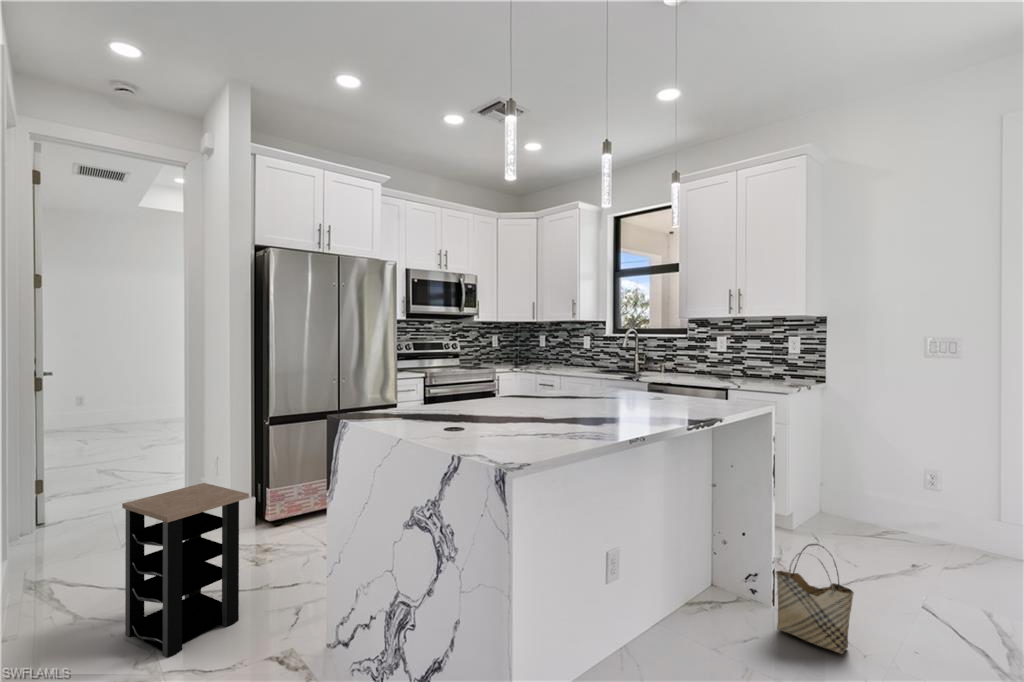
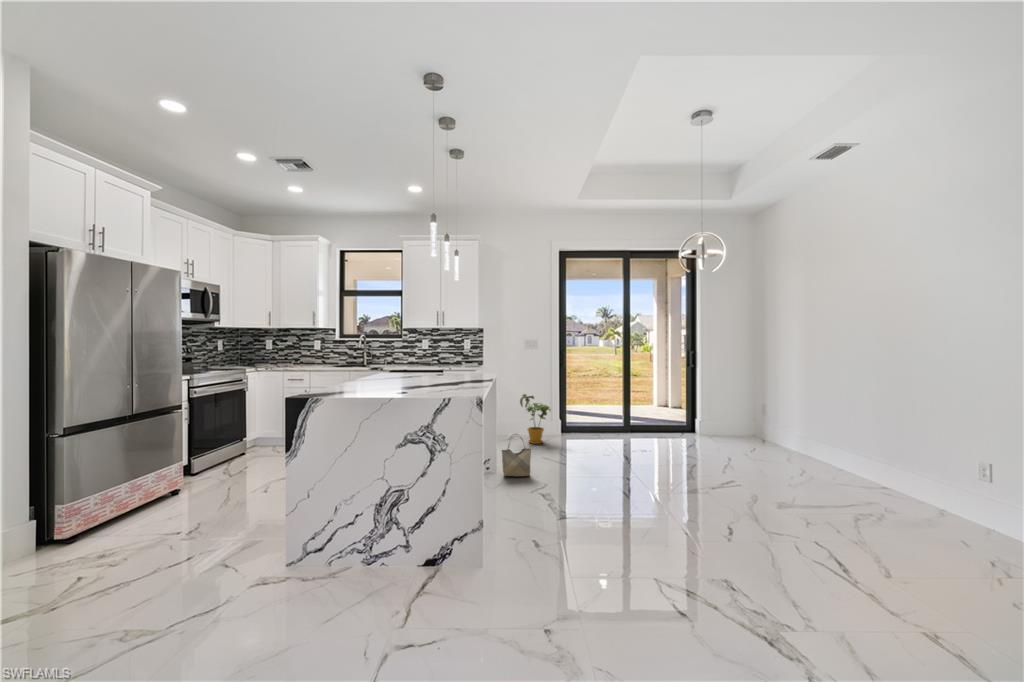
house plant: none [898,451,984,565] -> present [520,394,550,444]
side table: present [122,483,249,658] -> none [104,467,208,608]

